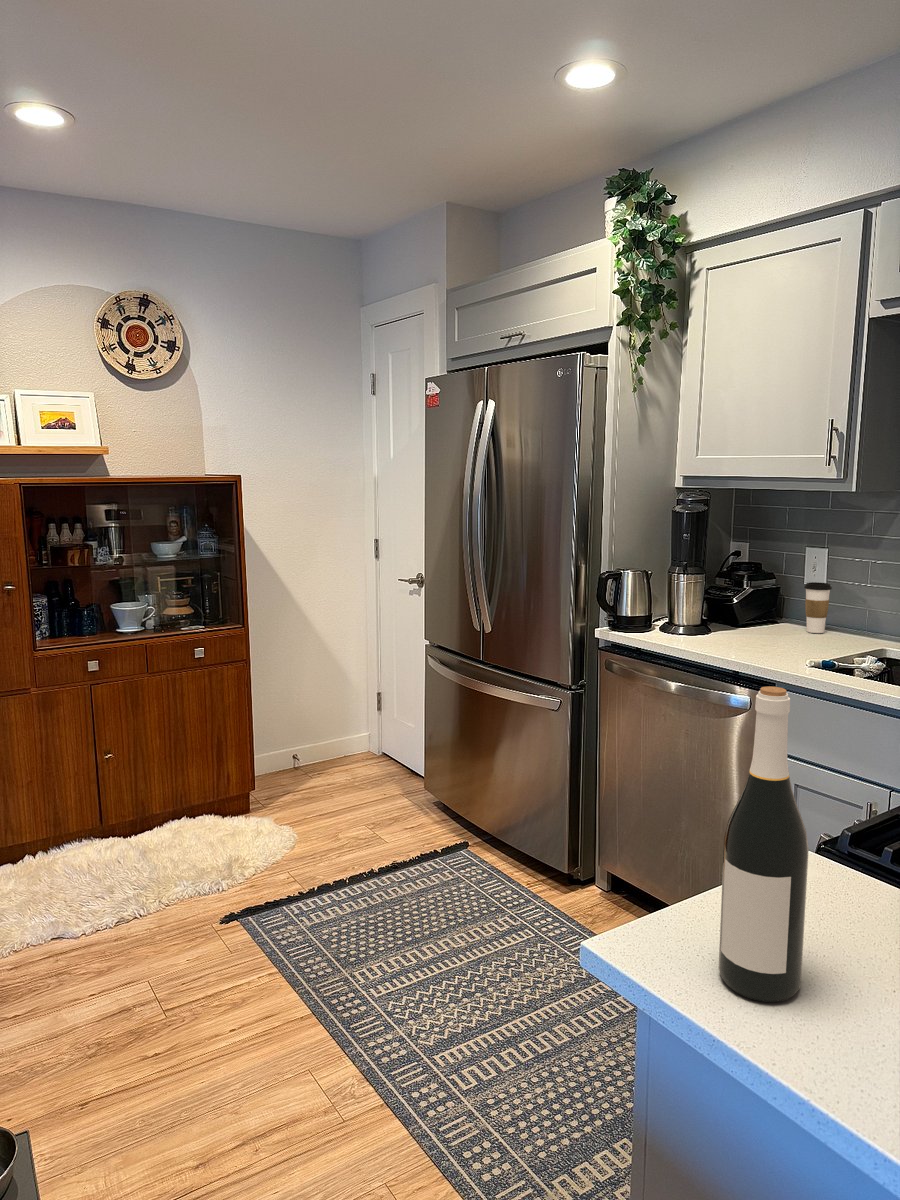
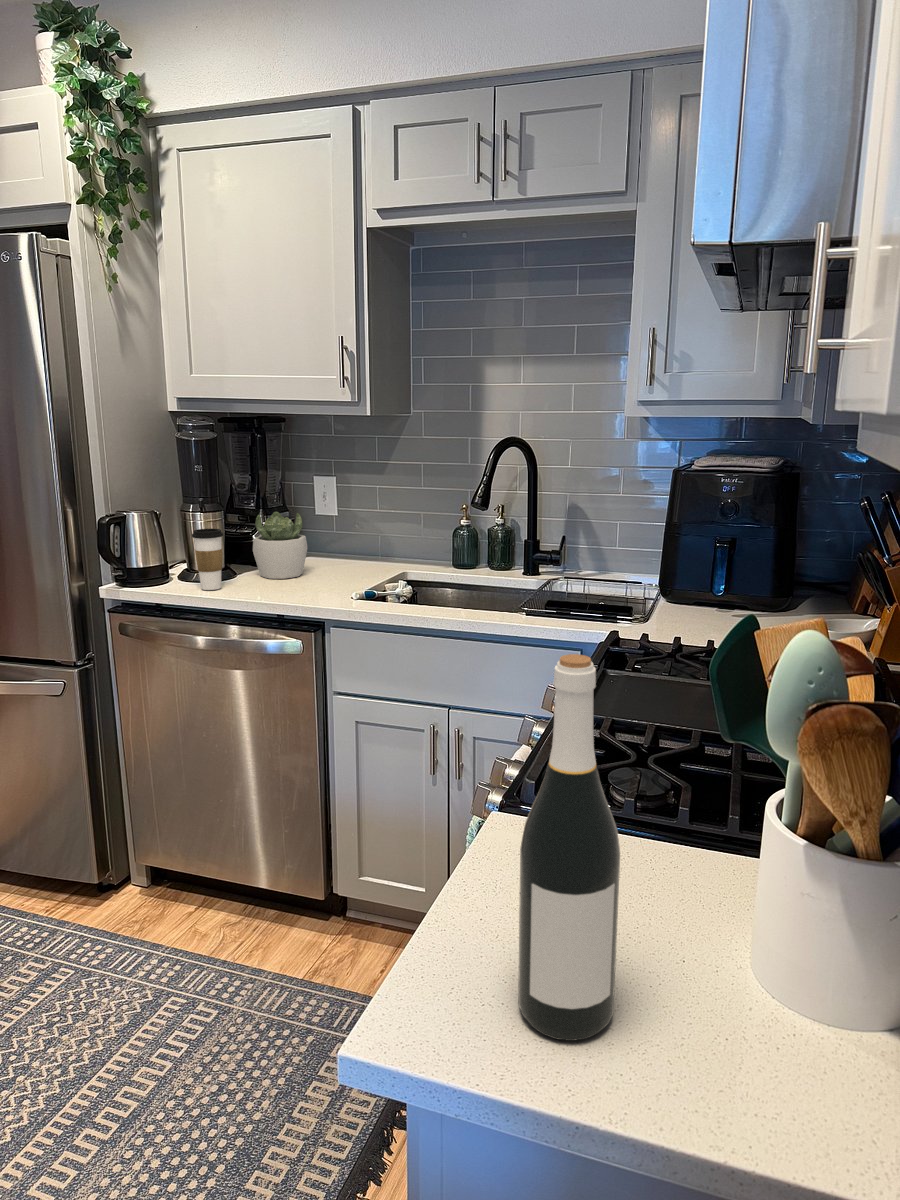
succulent plant: none [730,579,784,641] -> present [253,512,308,579]
coffee cup: present [804,582,832,633] -> present [192,528,223,590]

